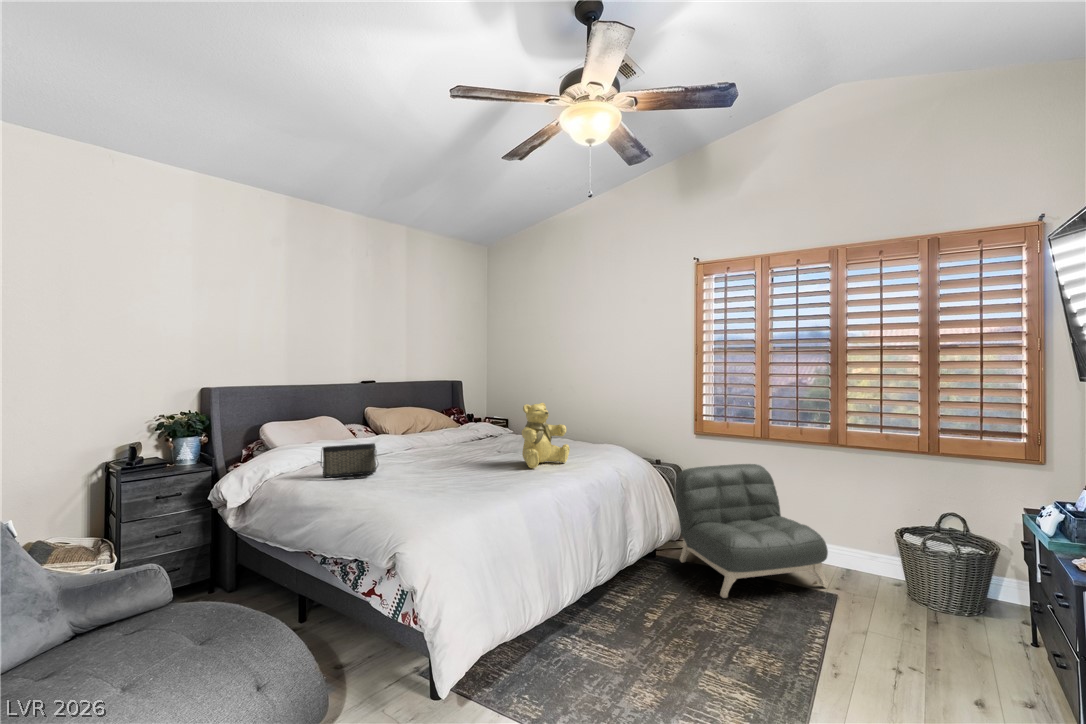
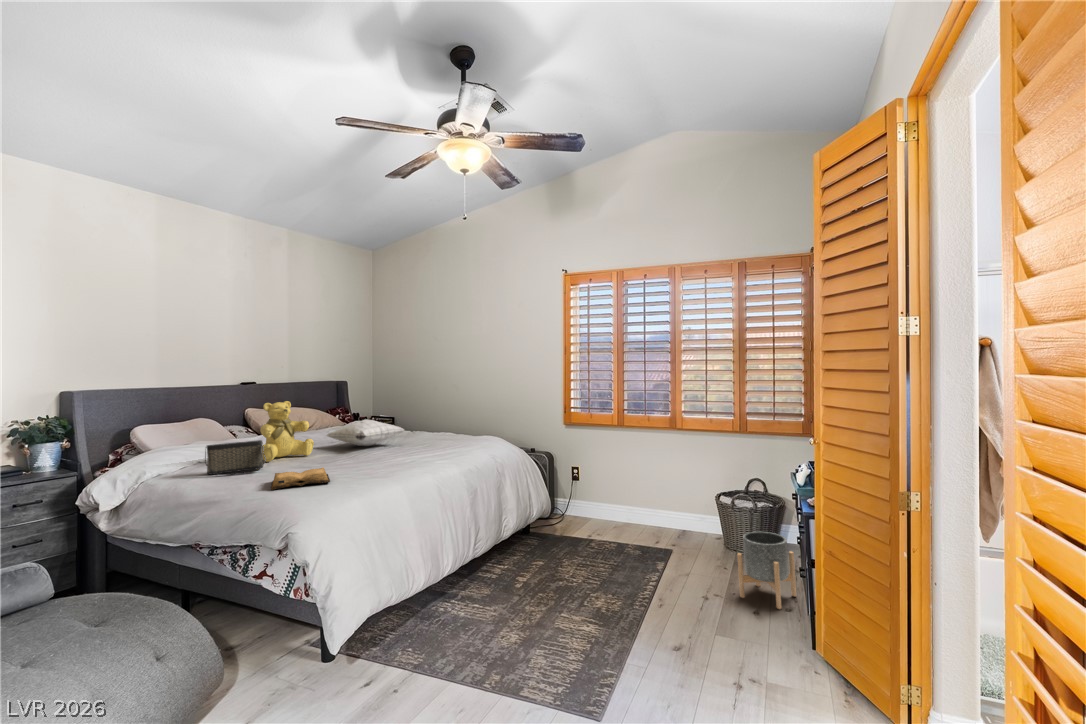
teddy bear: present [522,403,570,468] -> present [260,401,314,462]
pillow: none [438,423,519,452] -> present [327,419,404,446]
armchair: present [675,464,828,598] -> none [547,447,666,559]
diary: none [382,477,442,500] -> present [271,468,330,490]
planter: none [945,591,1038,704] -> present [737,532,796,609]

